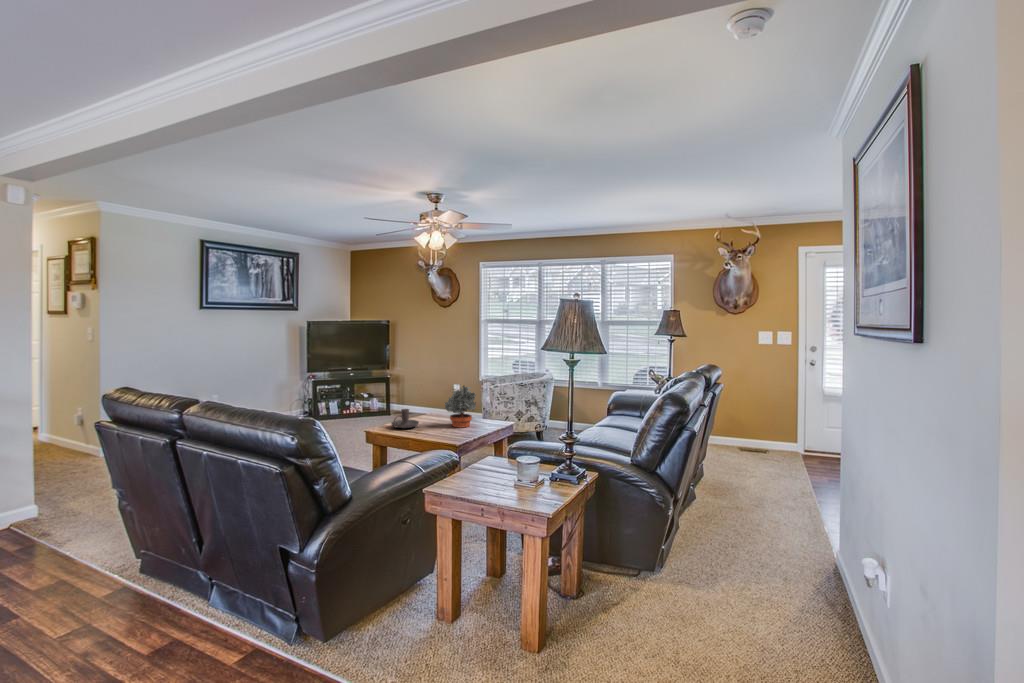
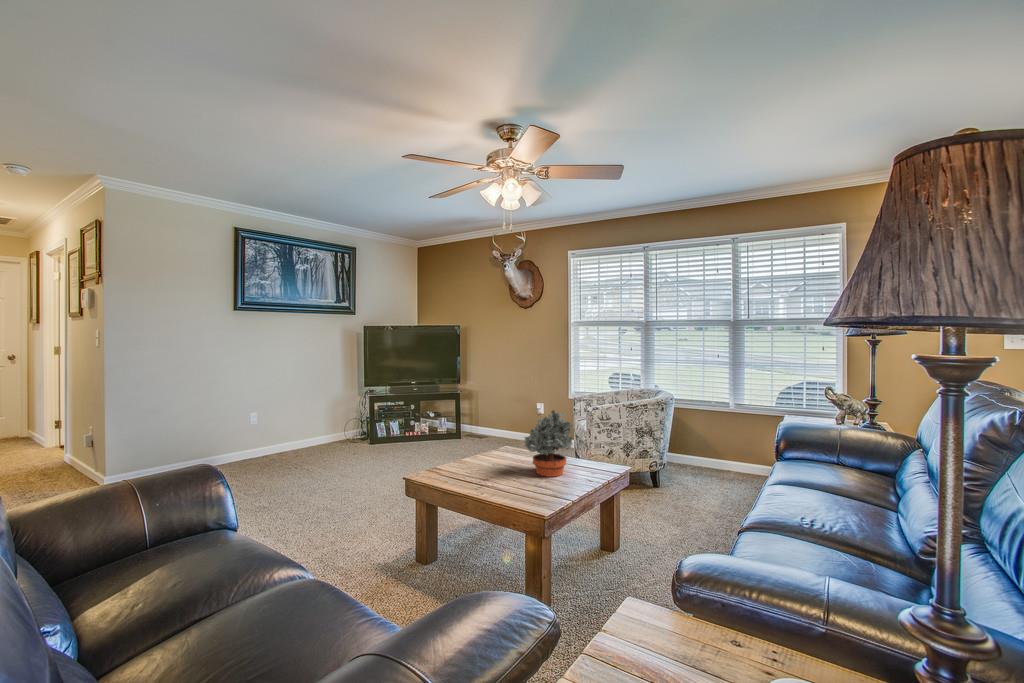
candle holder: present [392,409,419,428] -> none [445,445,486,476]

